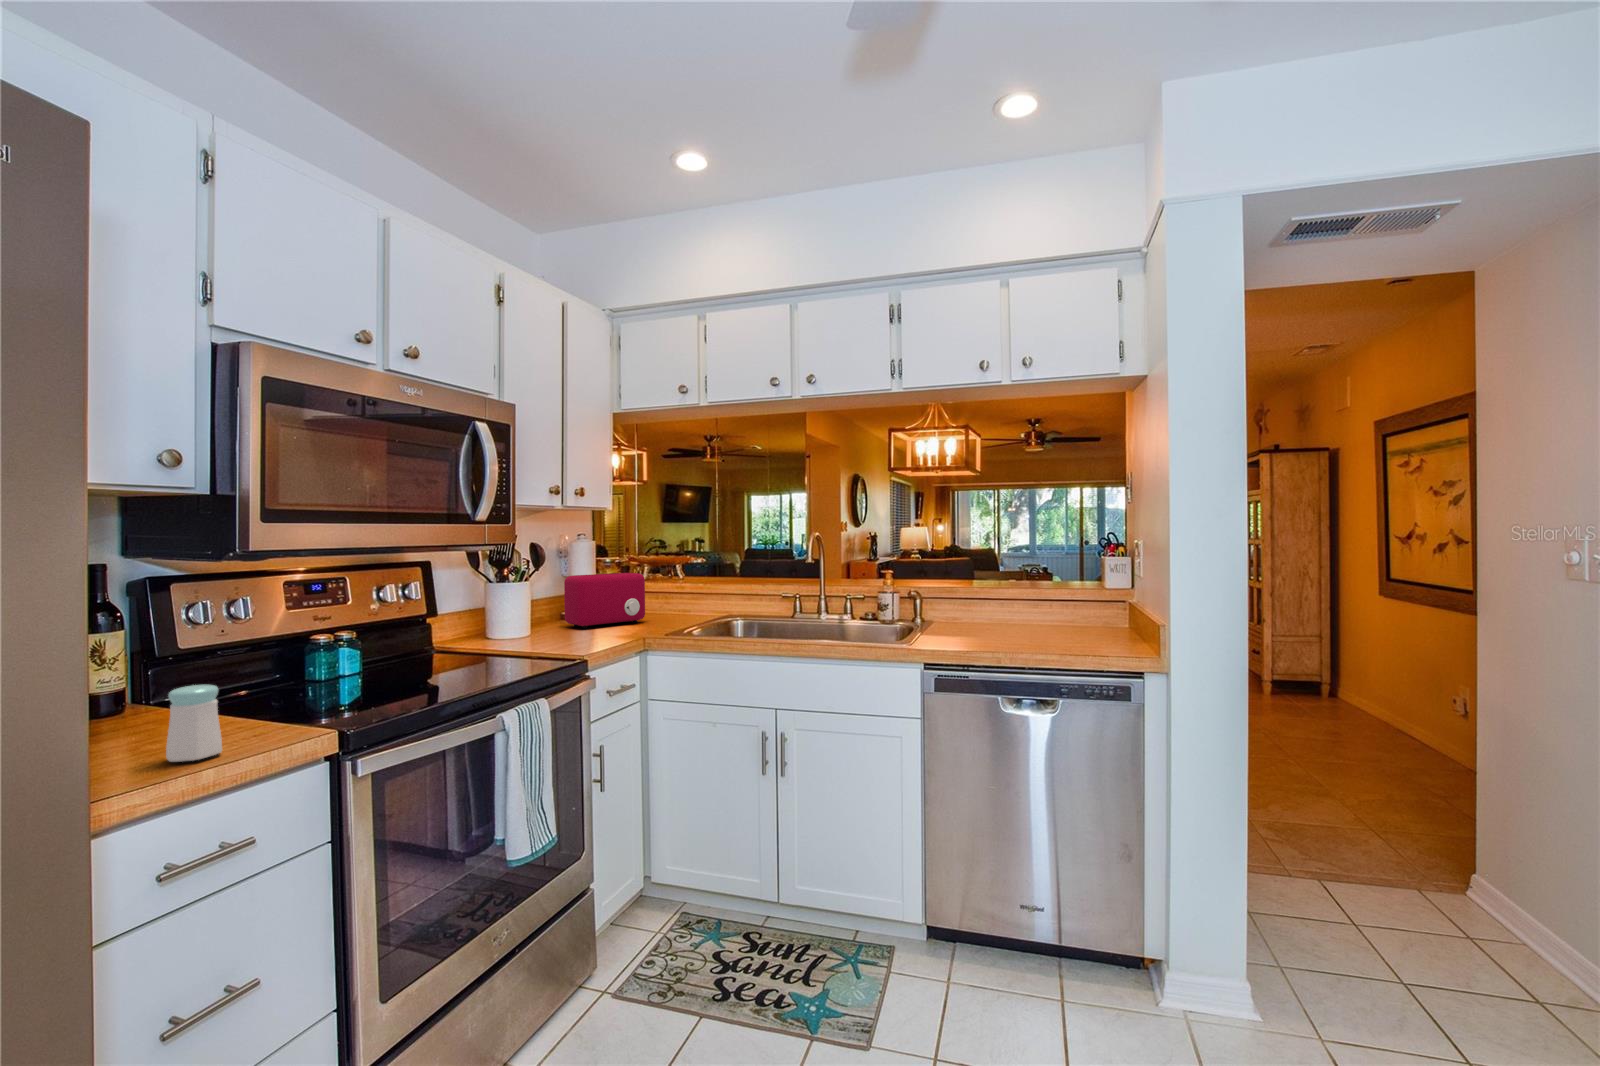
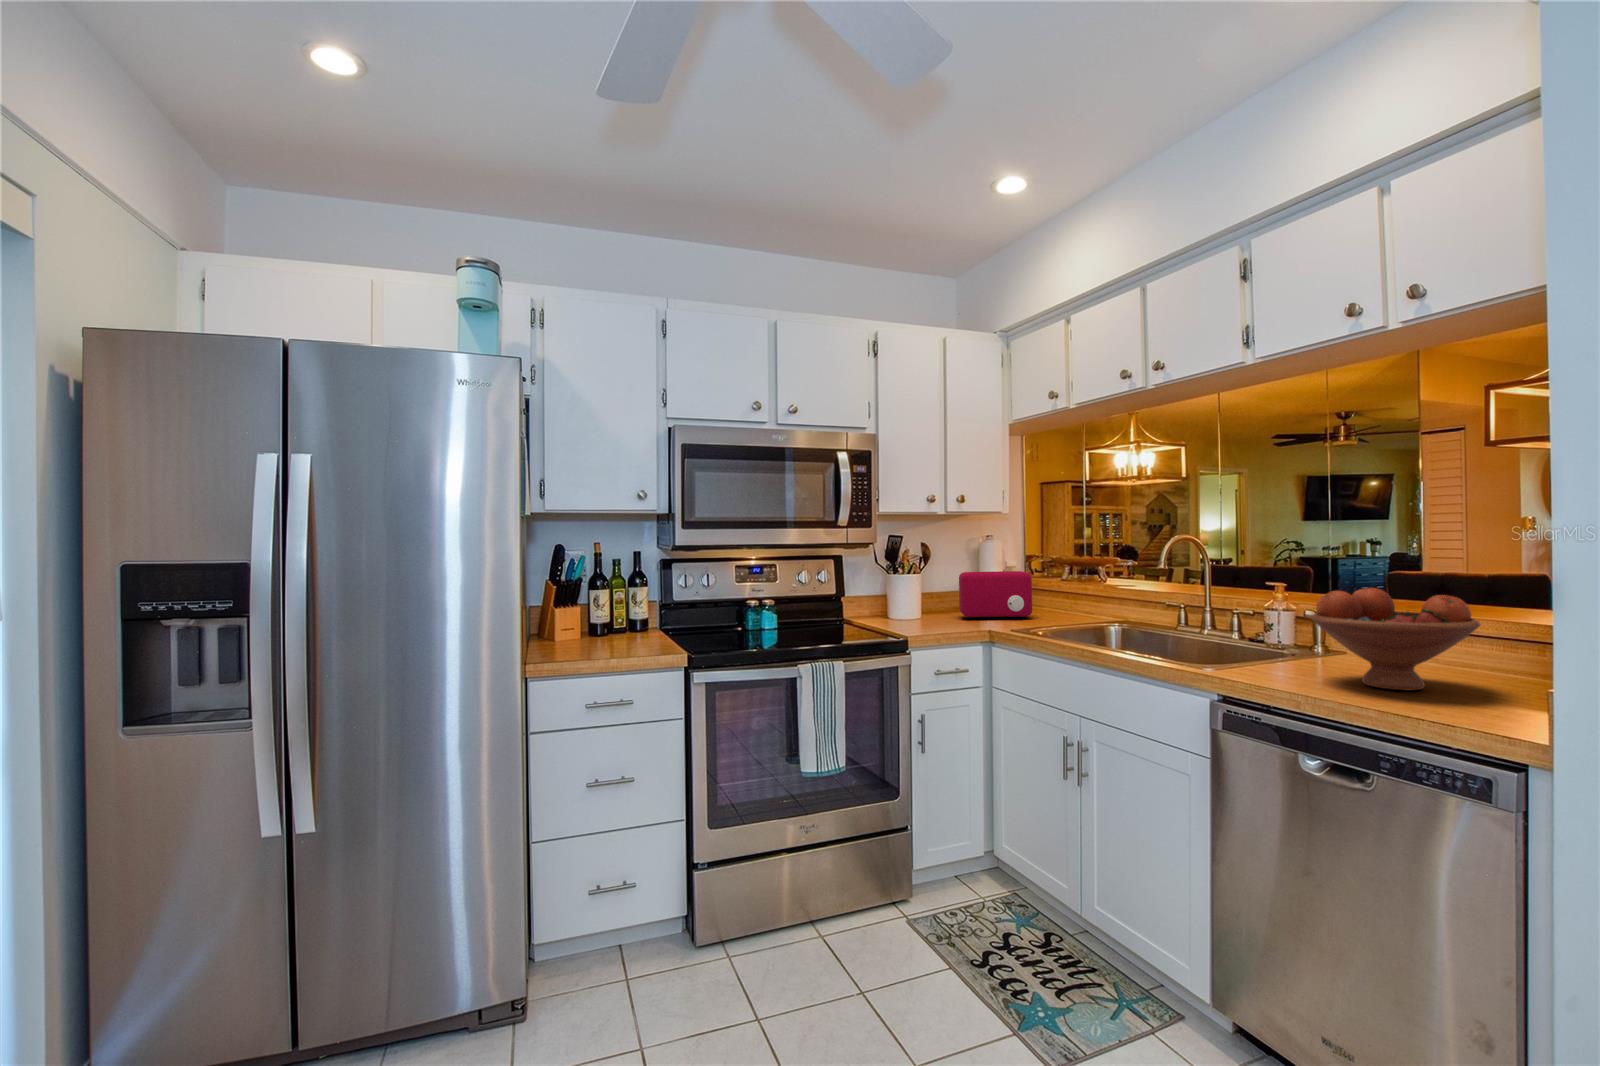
fruit bowl: none [970,573,1066,643] -> present [1311,588,1480,691]
salt shaker: present [166,685,222,762] -> none [610,621,635,659]

